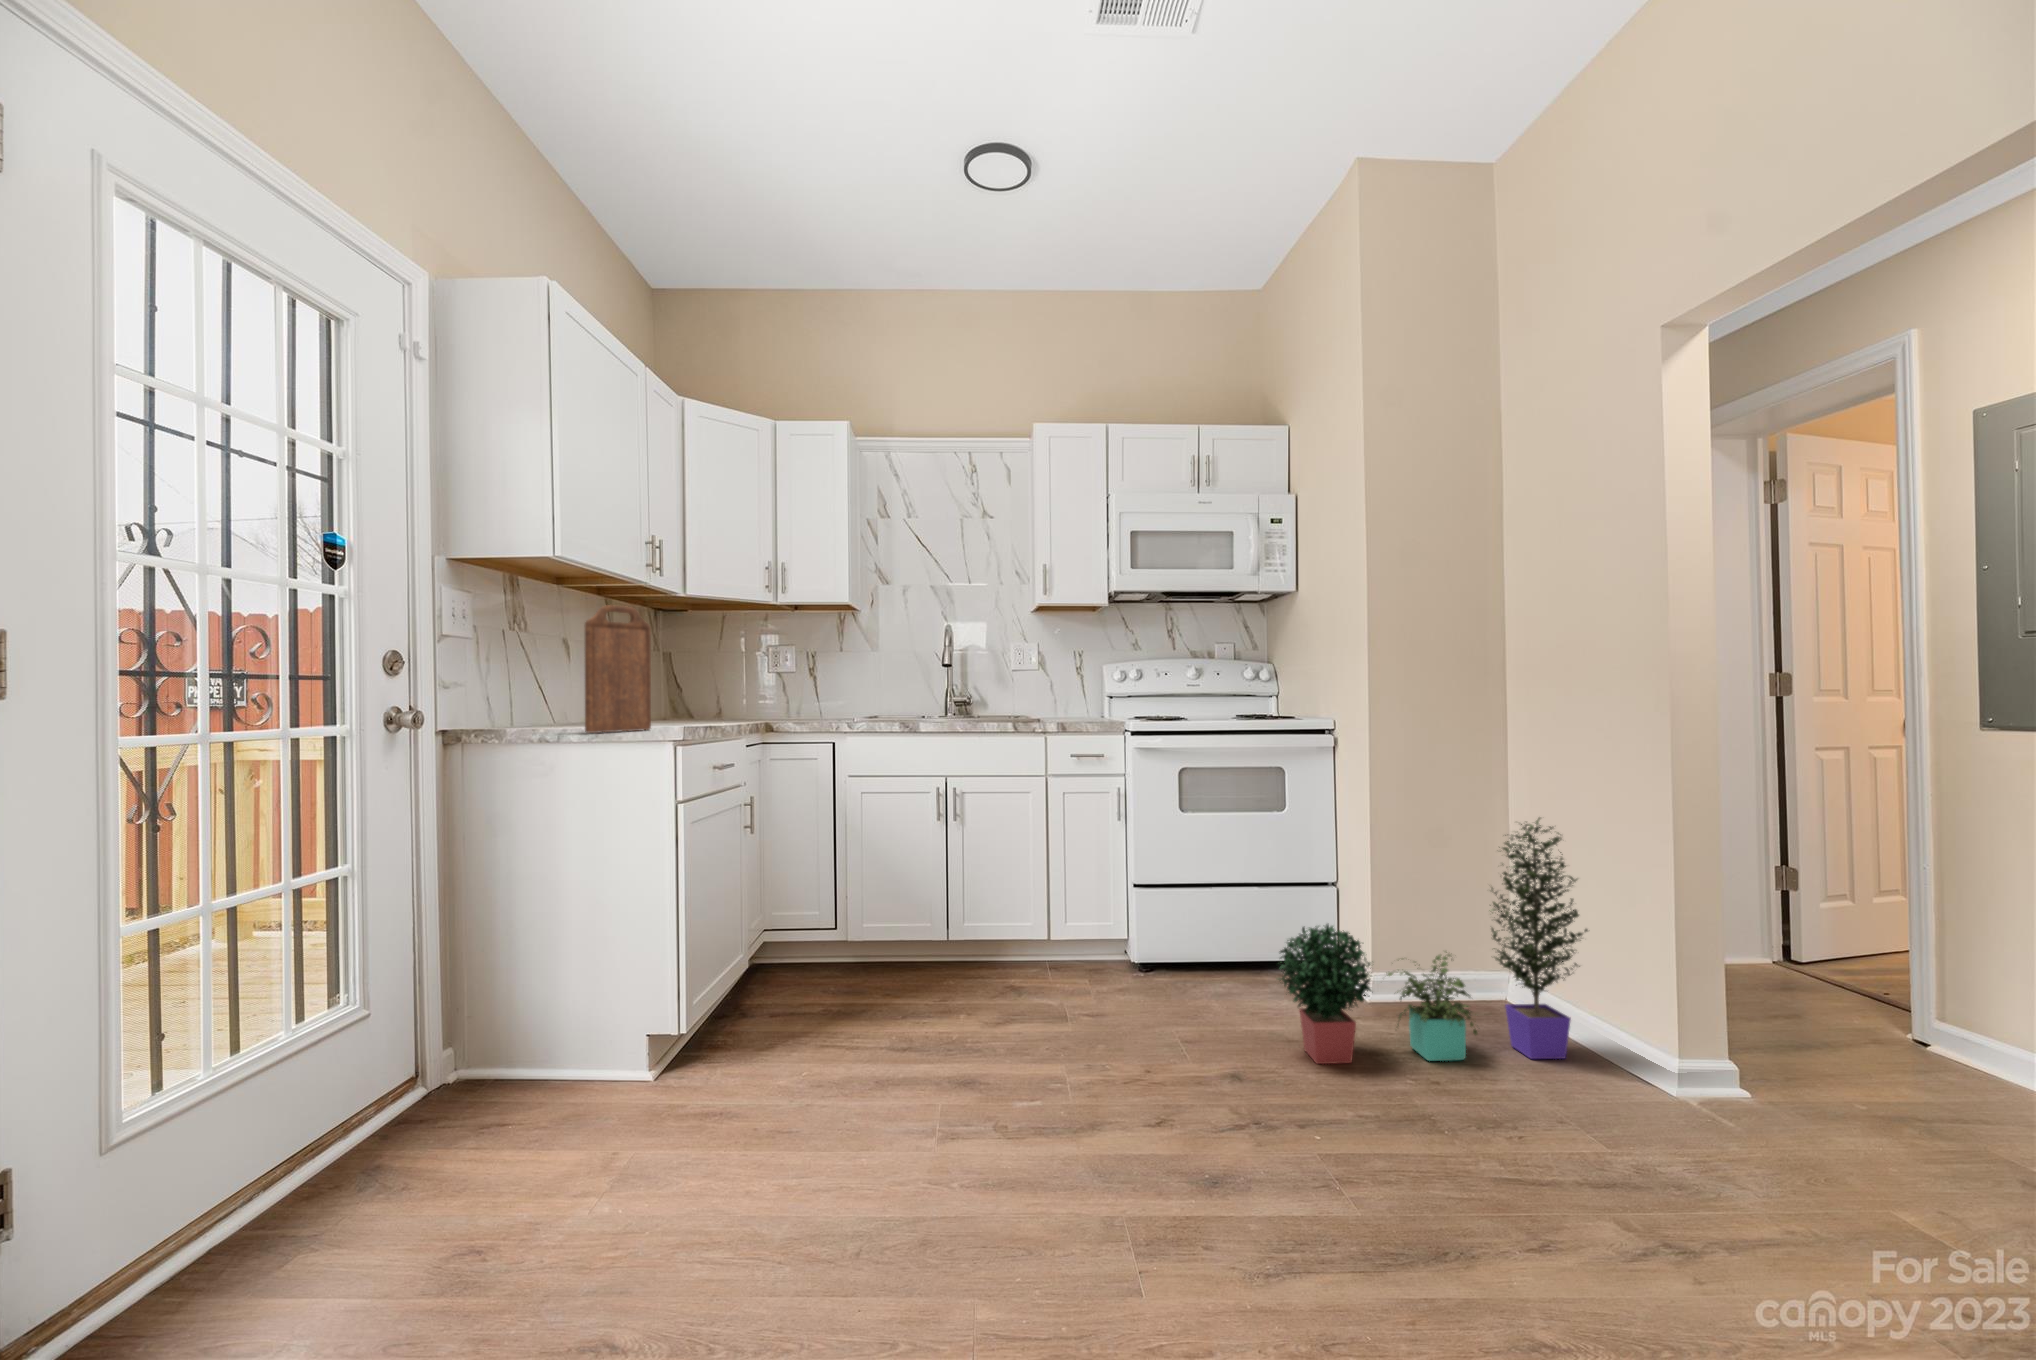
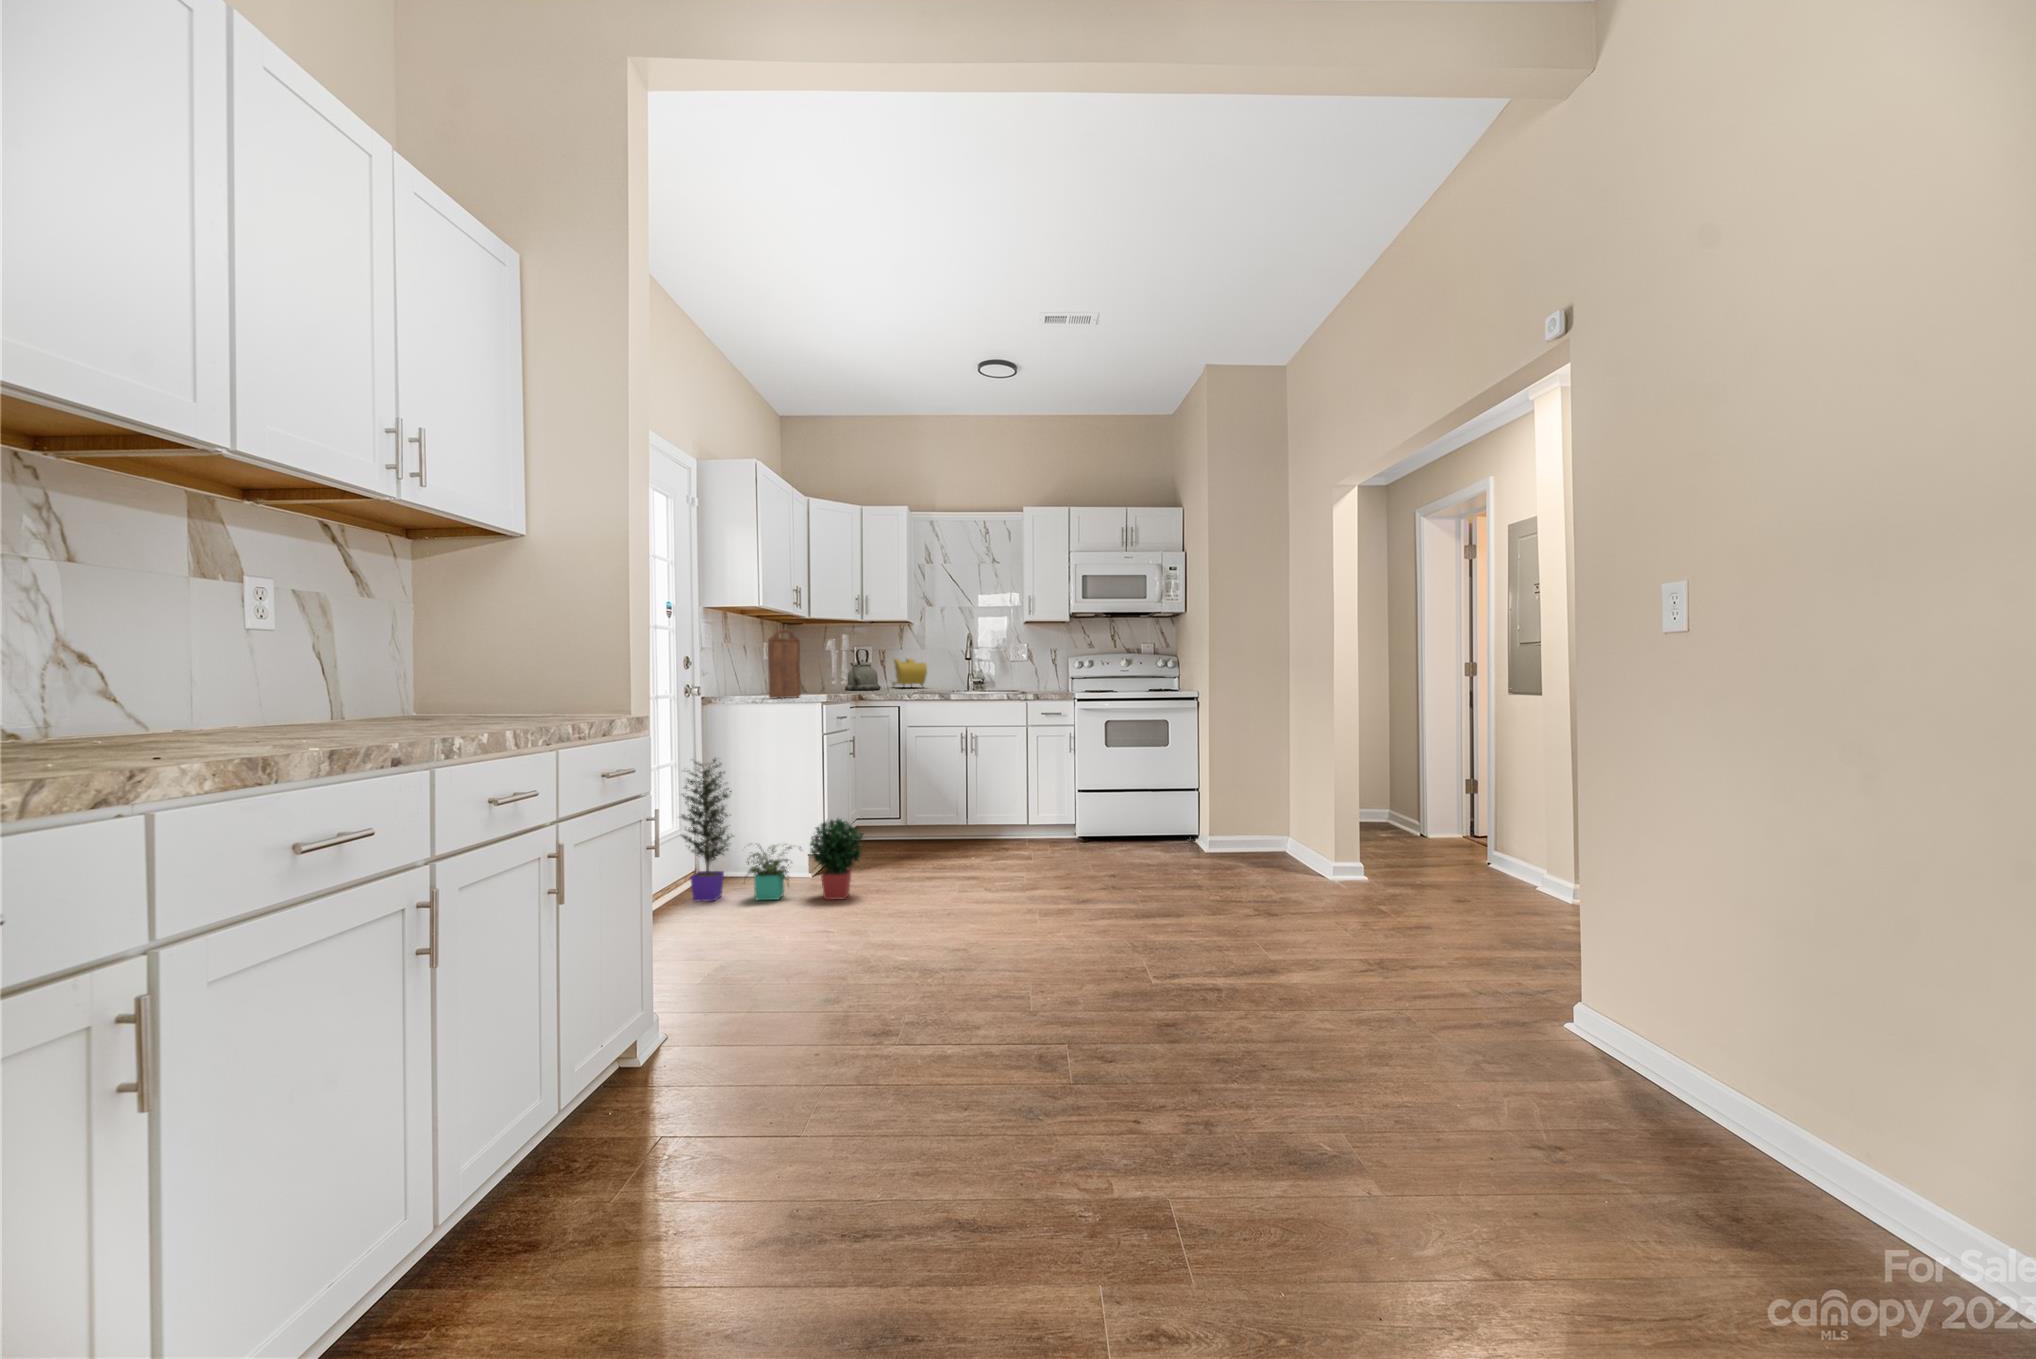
kettle: none [748,650,806,716] -> present [845,649,881,690]
toaster: none [823,666,881,713] -> present [892,658,927,687]
potted plant: present [1278,818,1588,1064] -> present [681,758,863,901]

